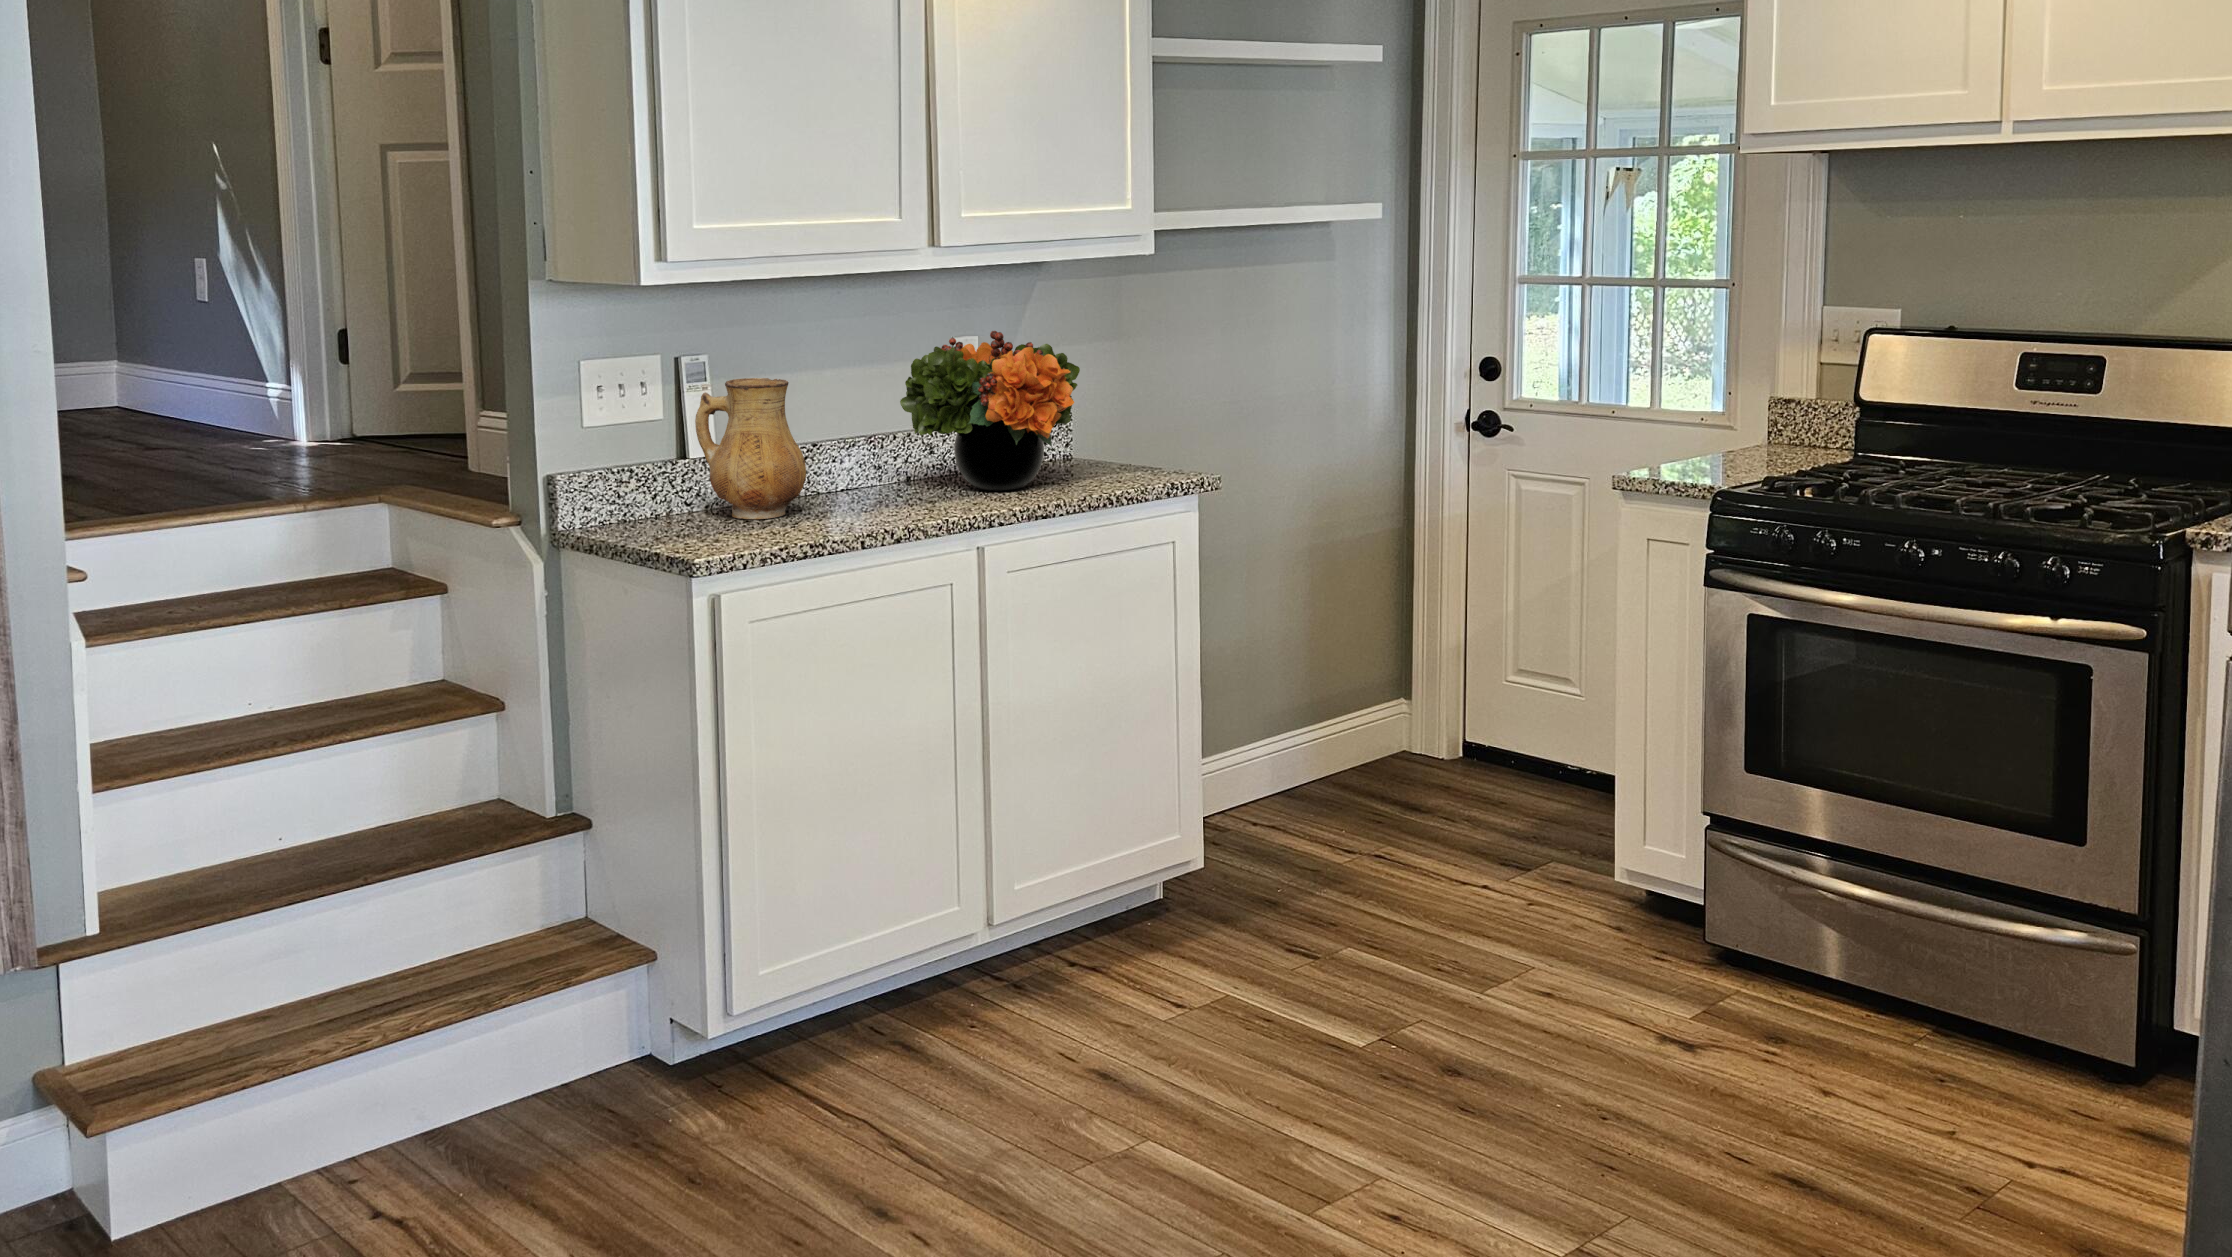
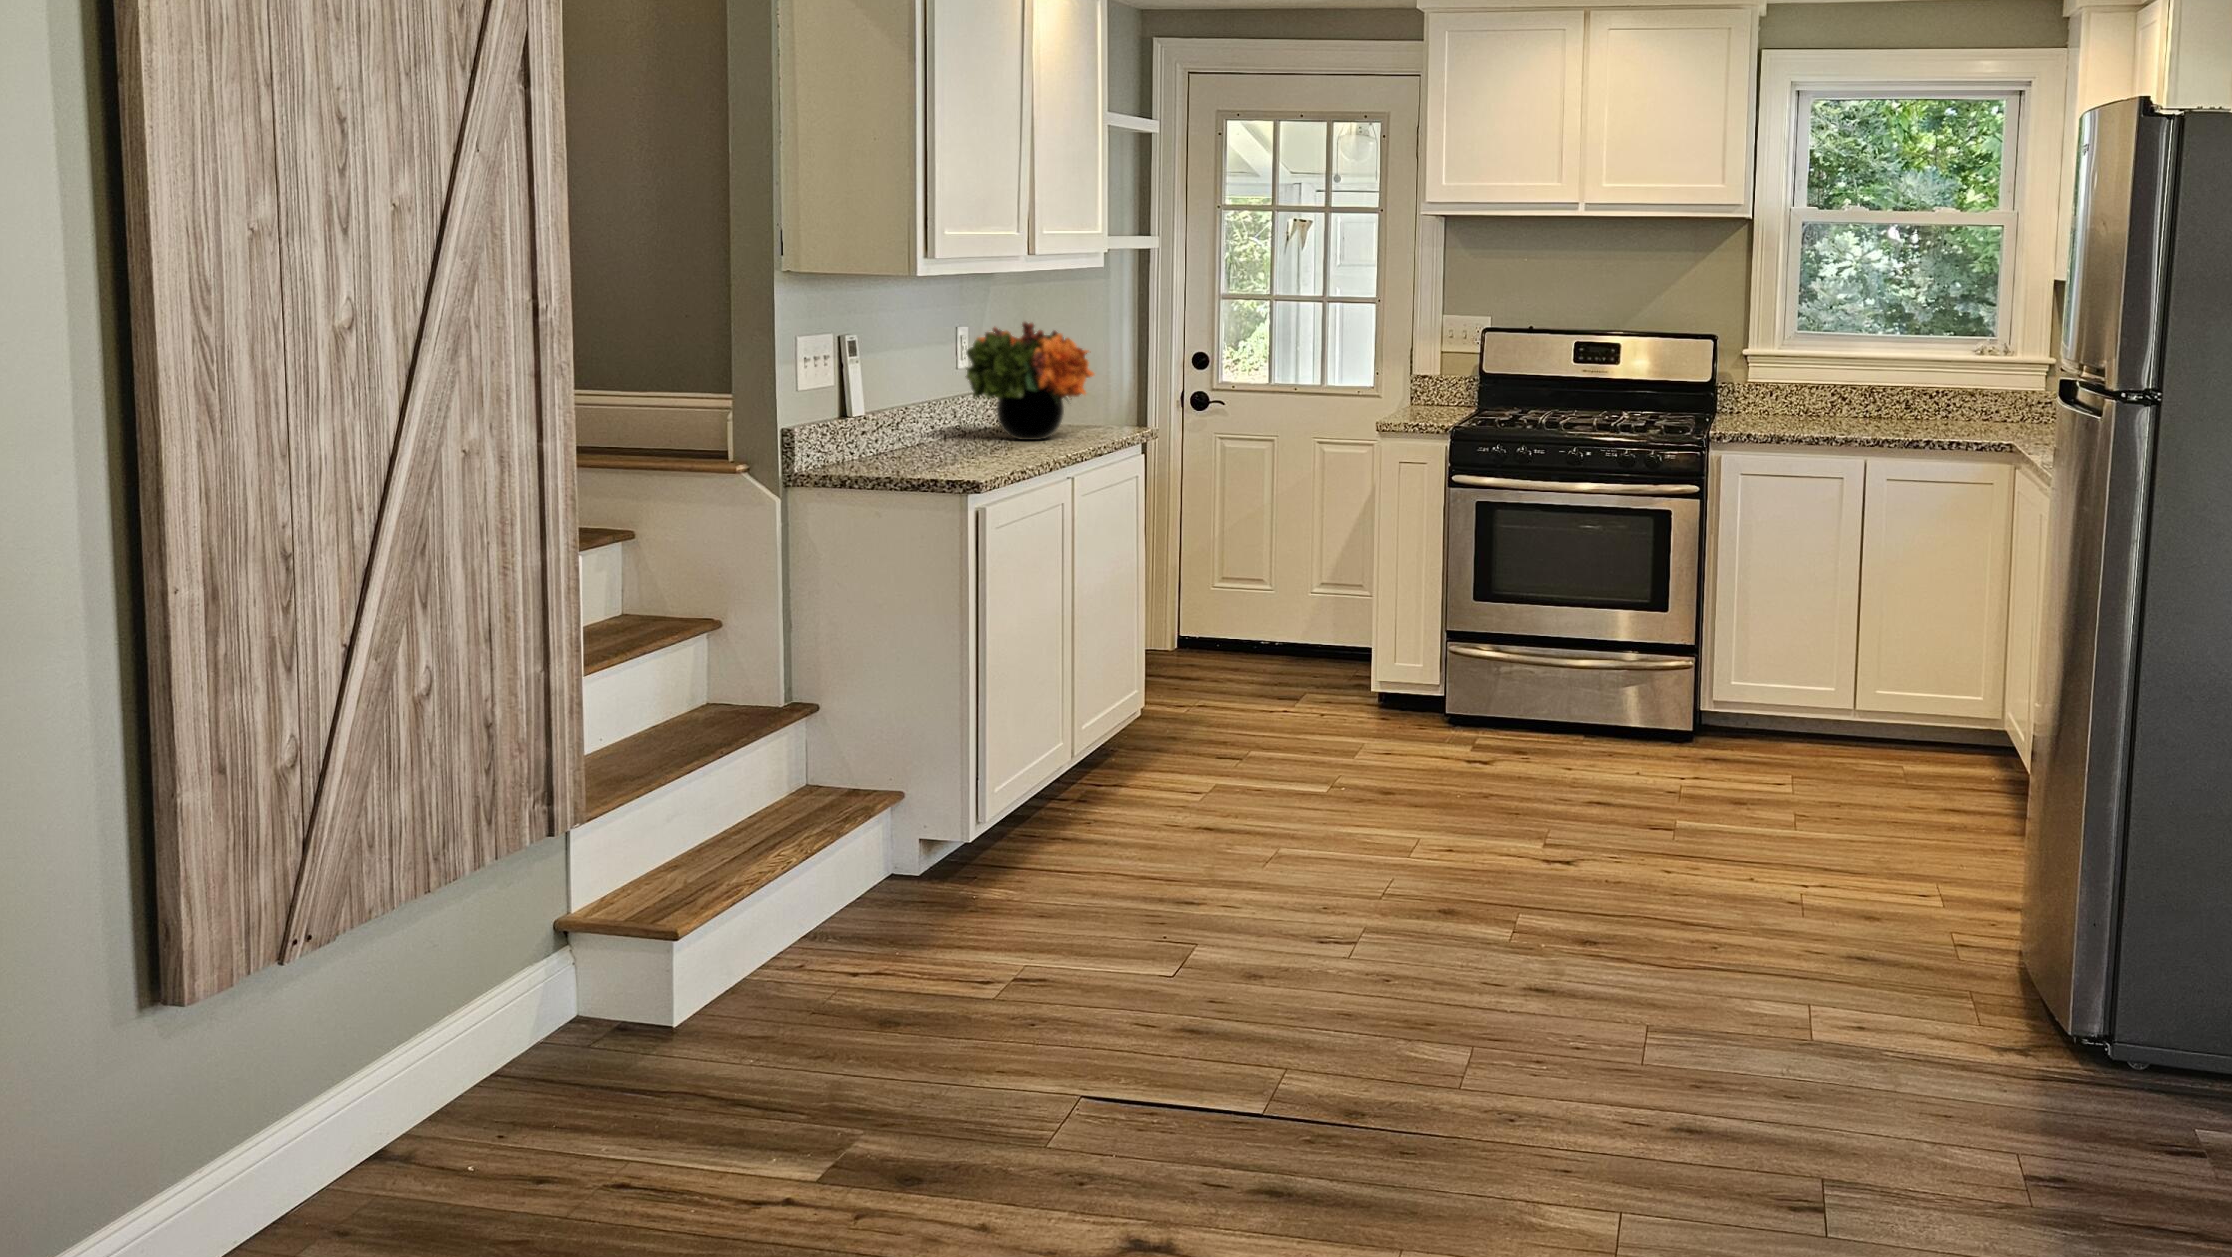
ceramic pitcher: present [695,378,806,519] -> none [872,353,957,460]

